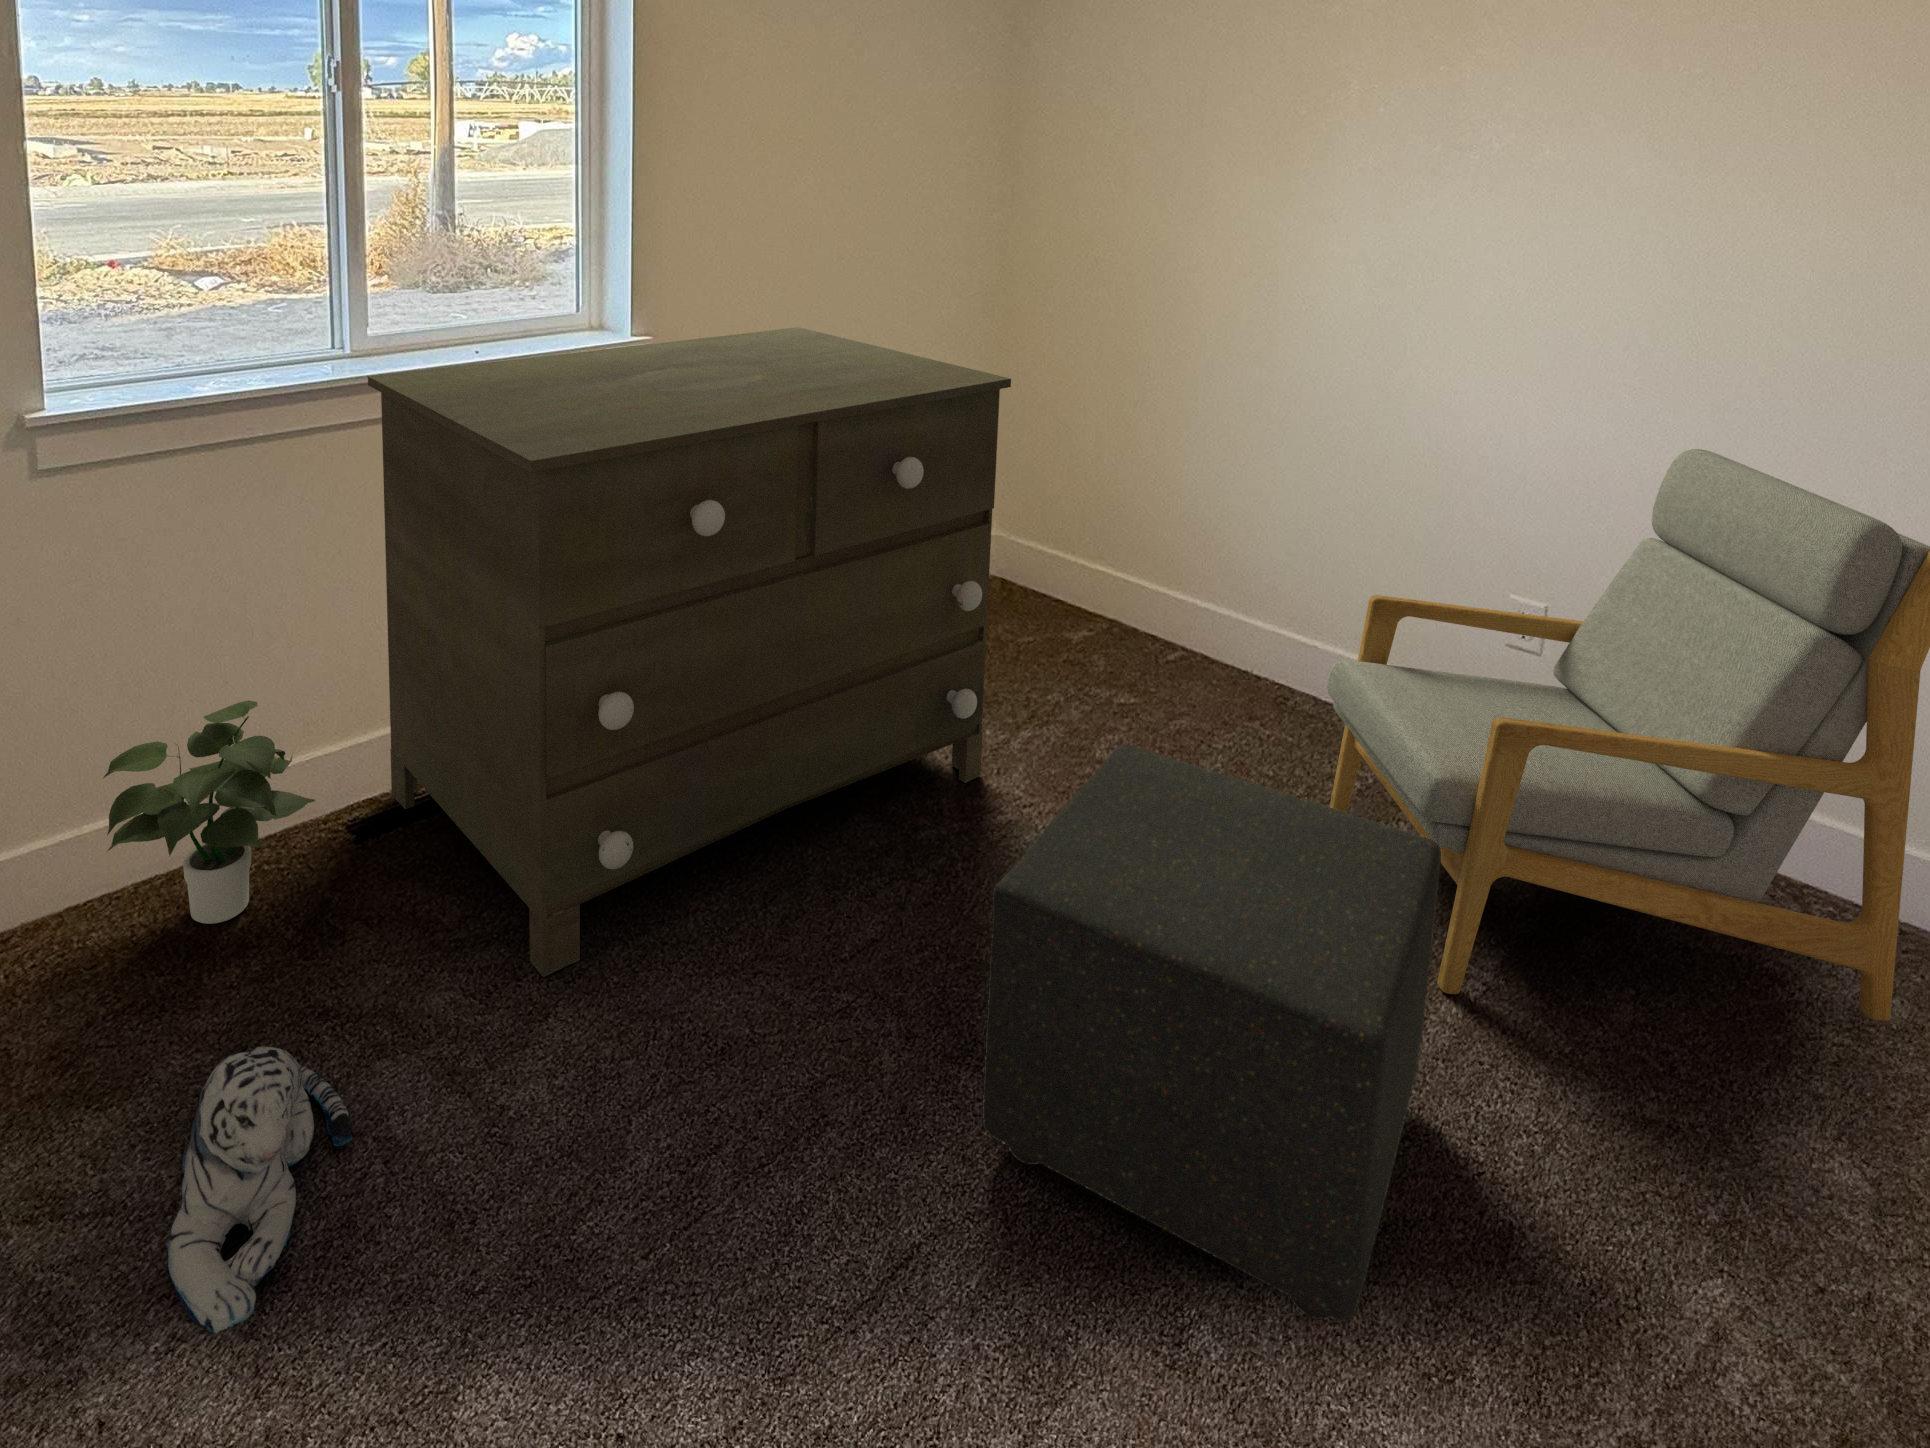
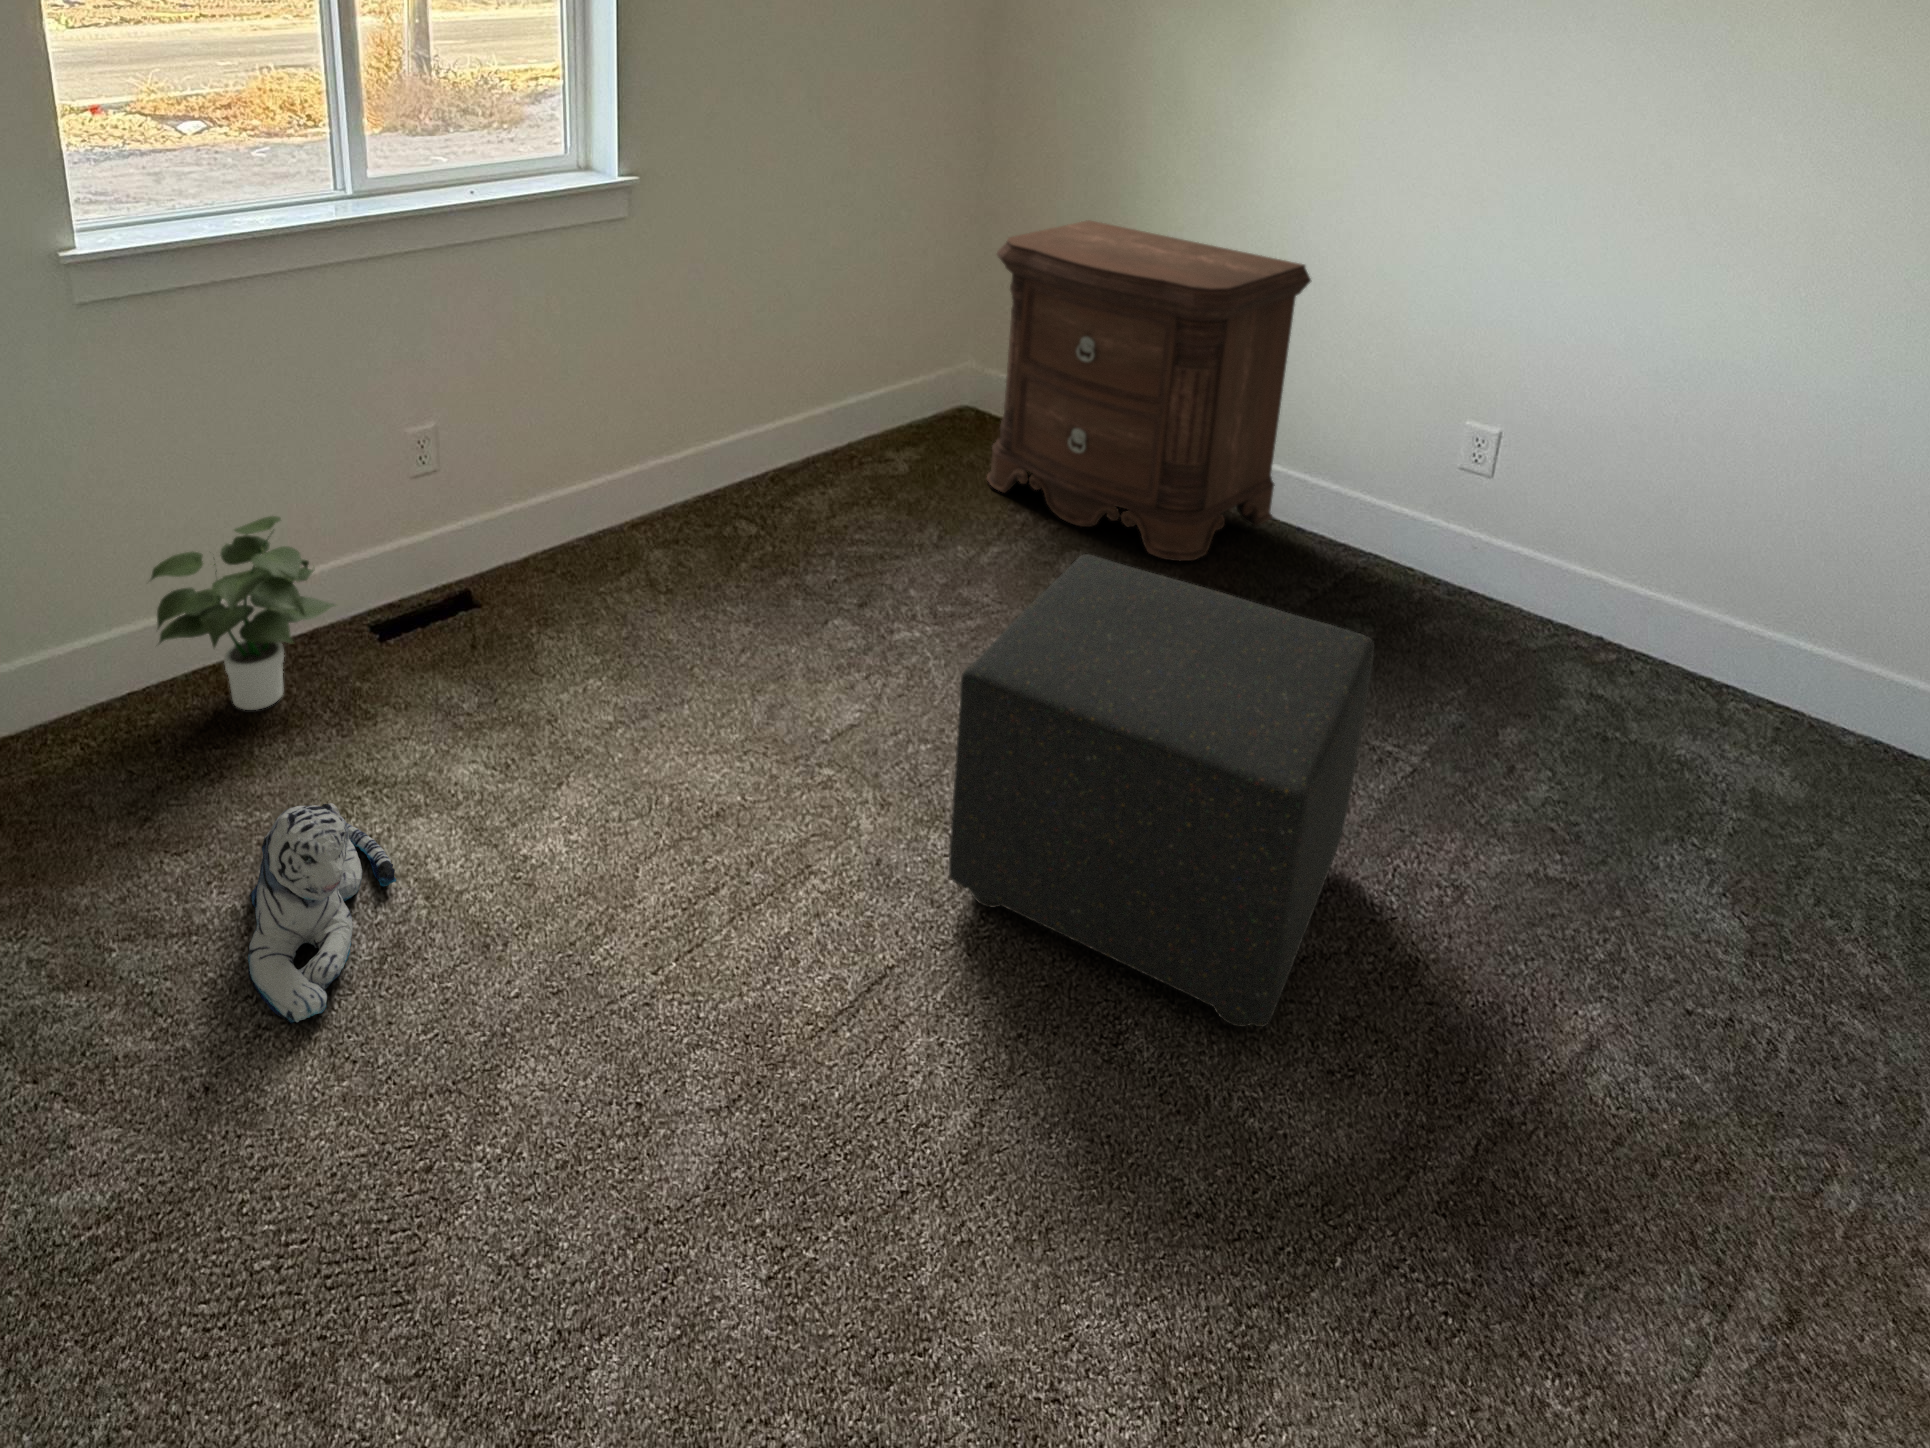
dresser: present [368,327,1011,977] -> none [366,166,987,756]
nightstand: none [1016,383,1342,743] -> present [987,220,1311,561]
armchair: present [1327,449,1930,1021] -> none [1280,281,1901,802]

